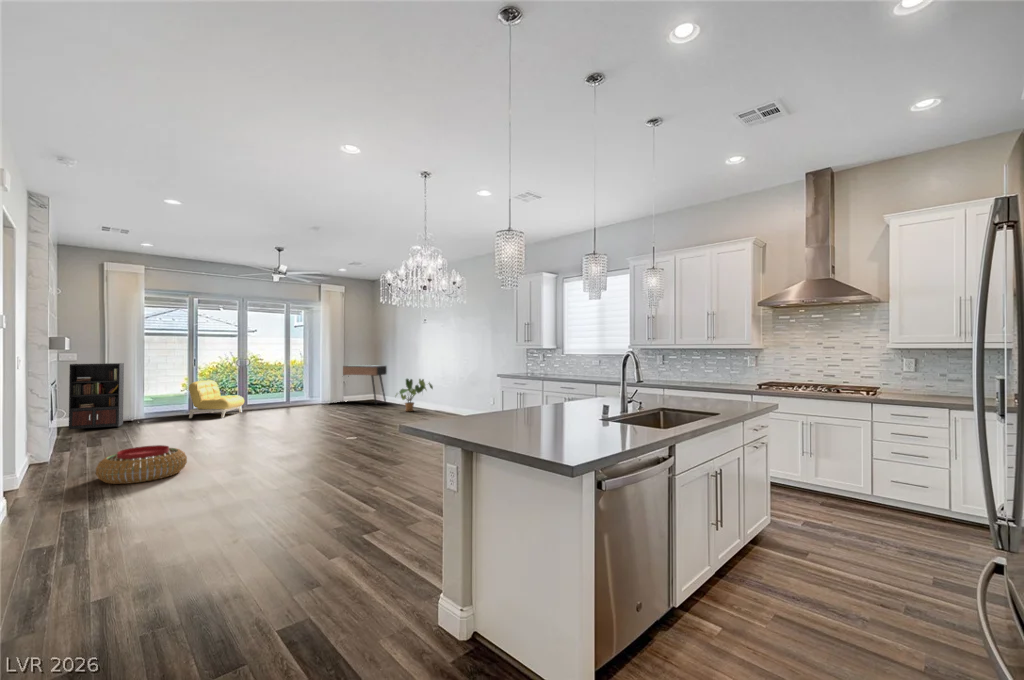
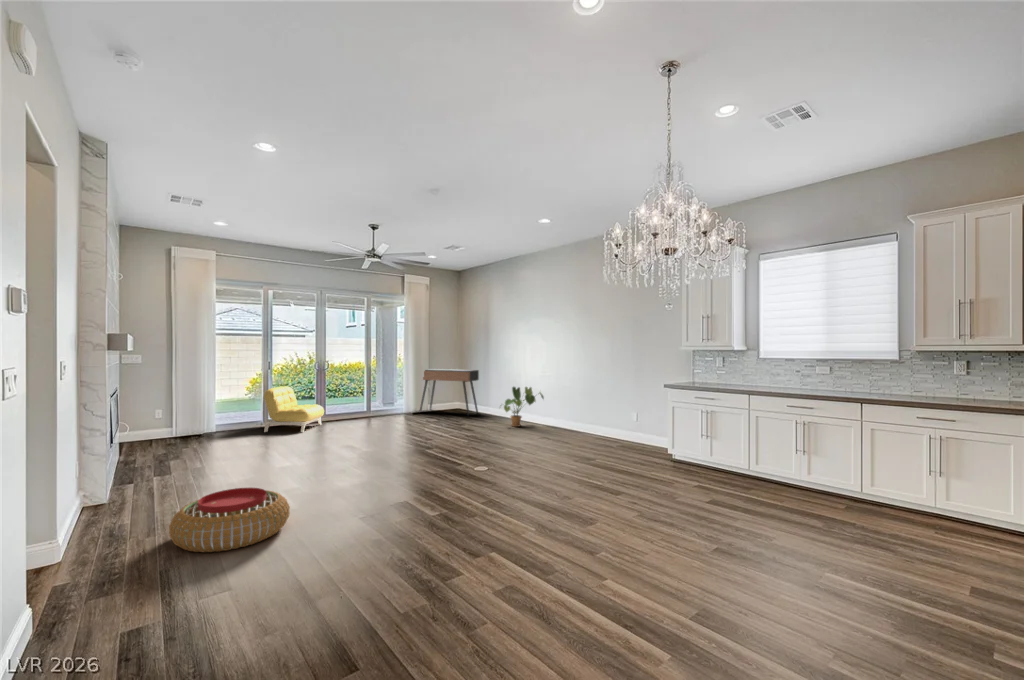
bookcase: present [69,363,124,430] -> none [131,366,210,447]

